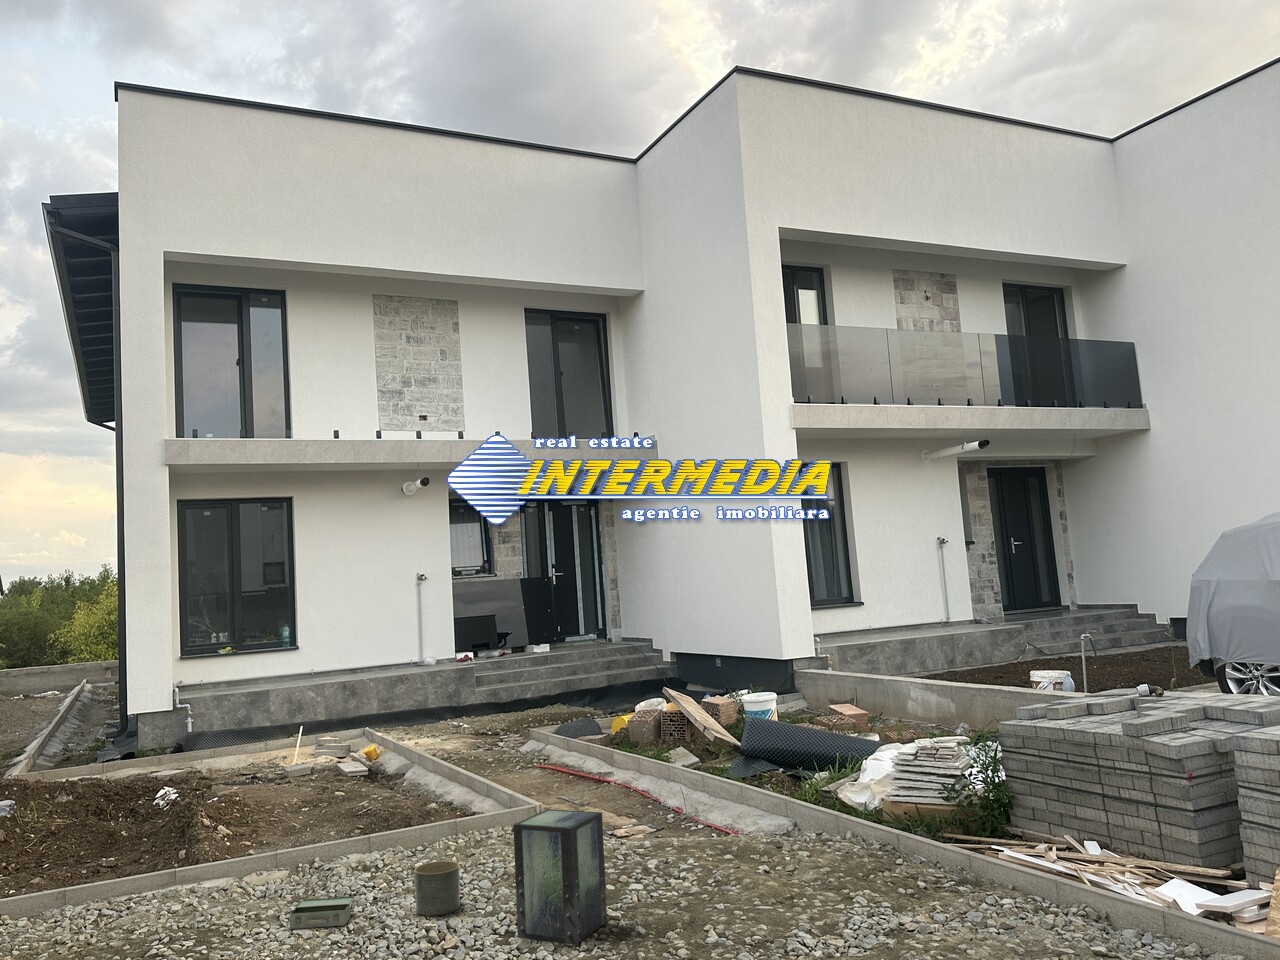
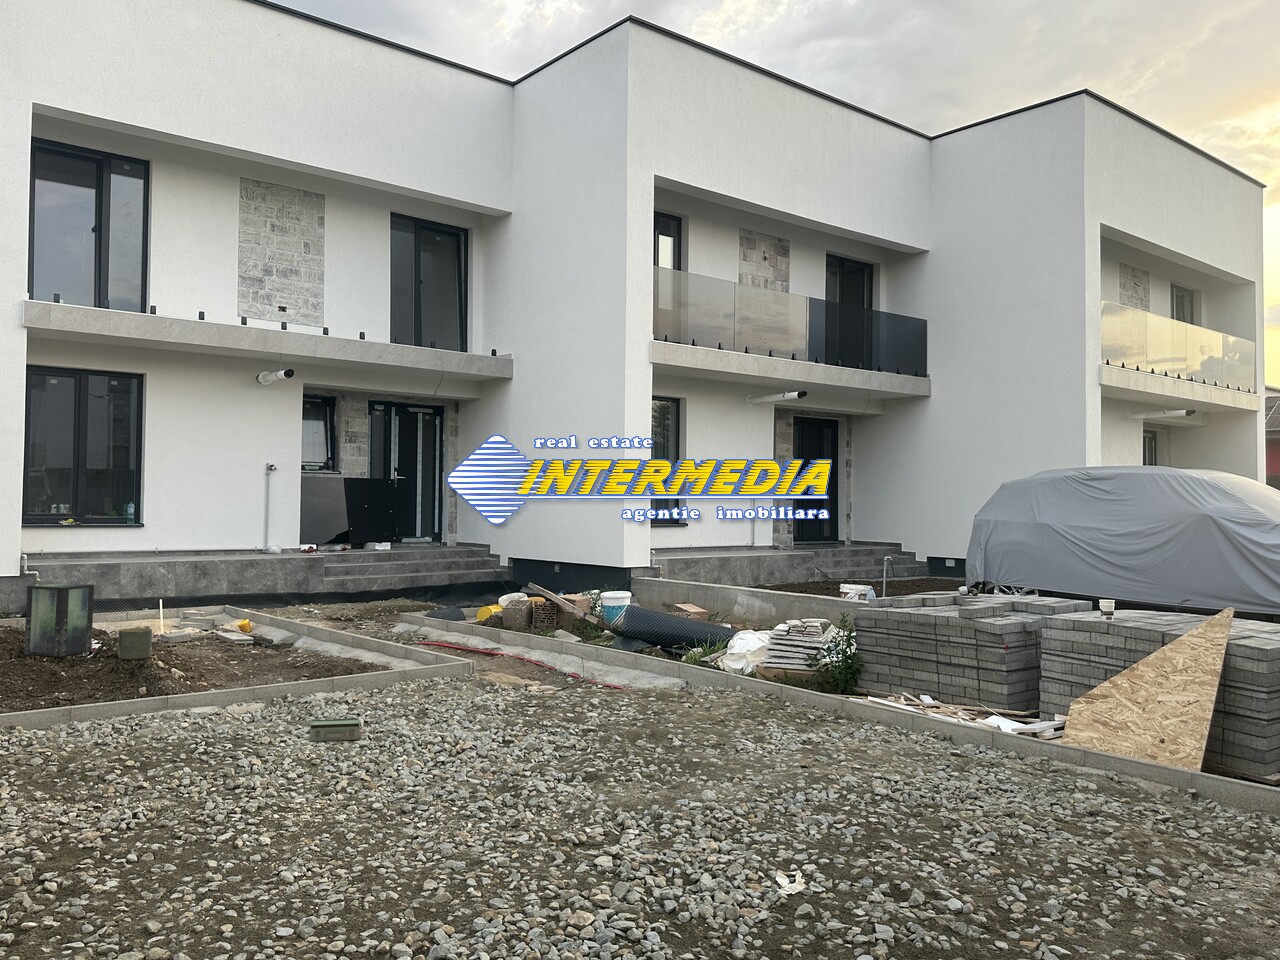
storage box: present [513,809,607,945] -> present [24,583,94,657]
planter: present [414,861,460,916] -> present [118,628,152,659]

